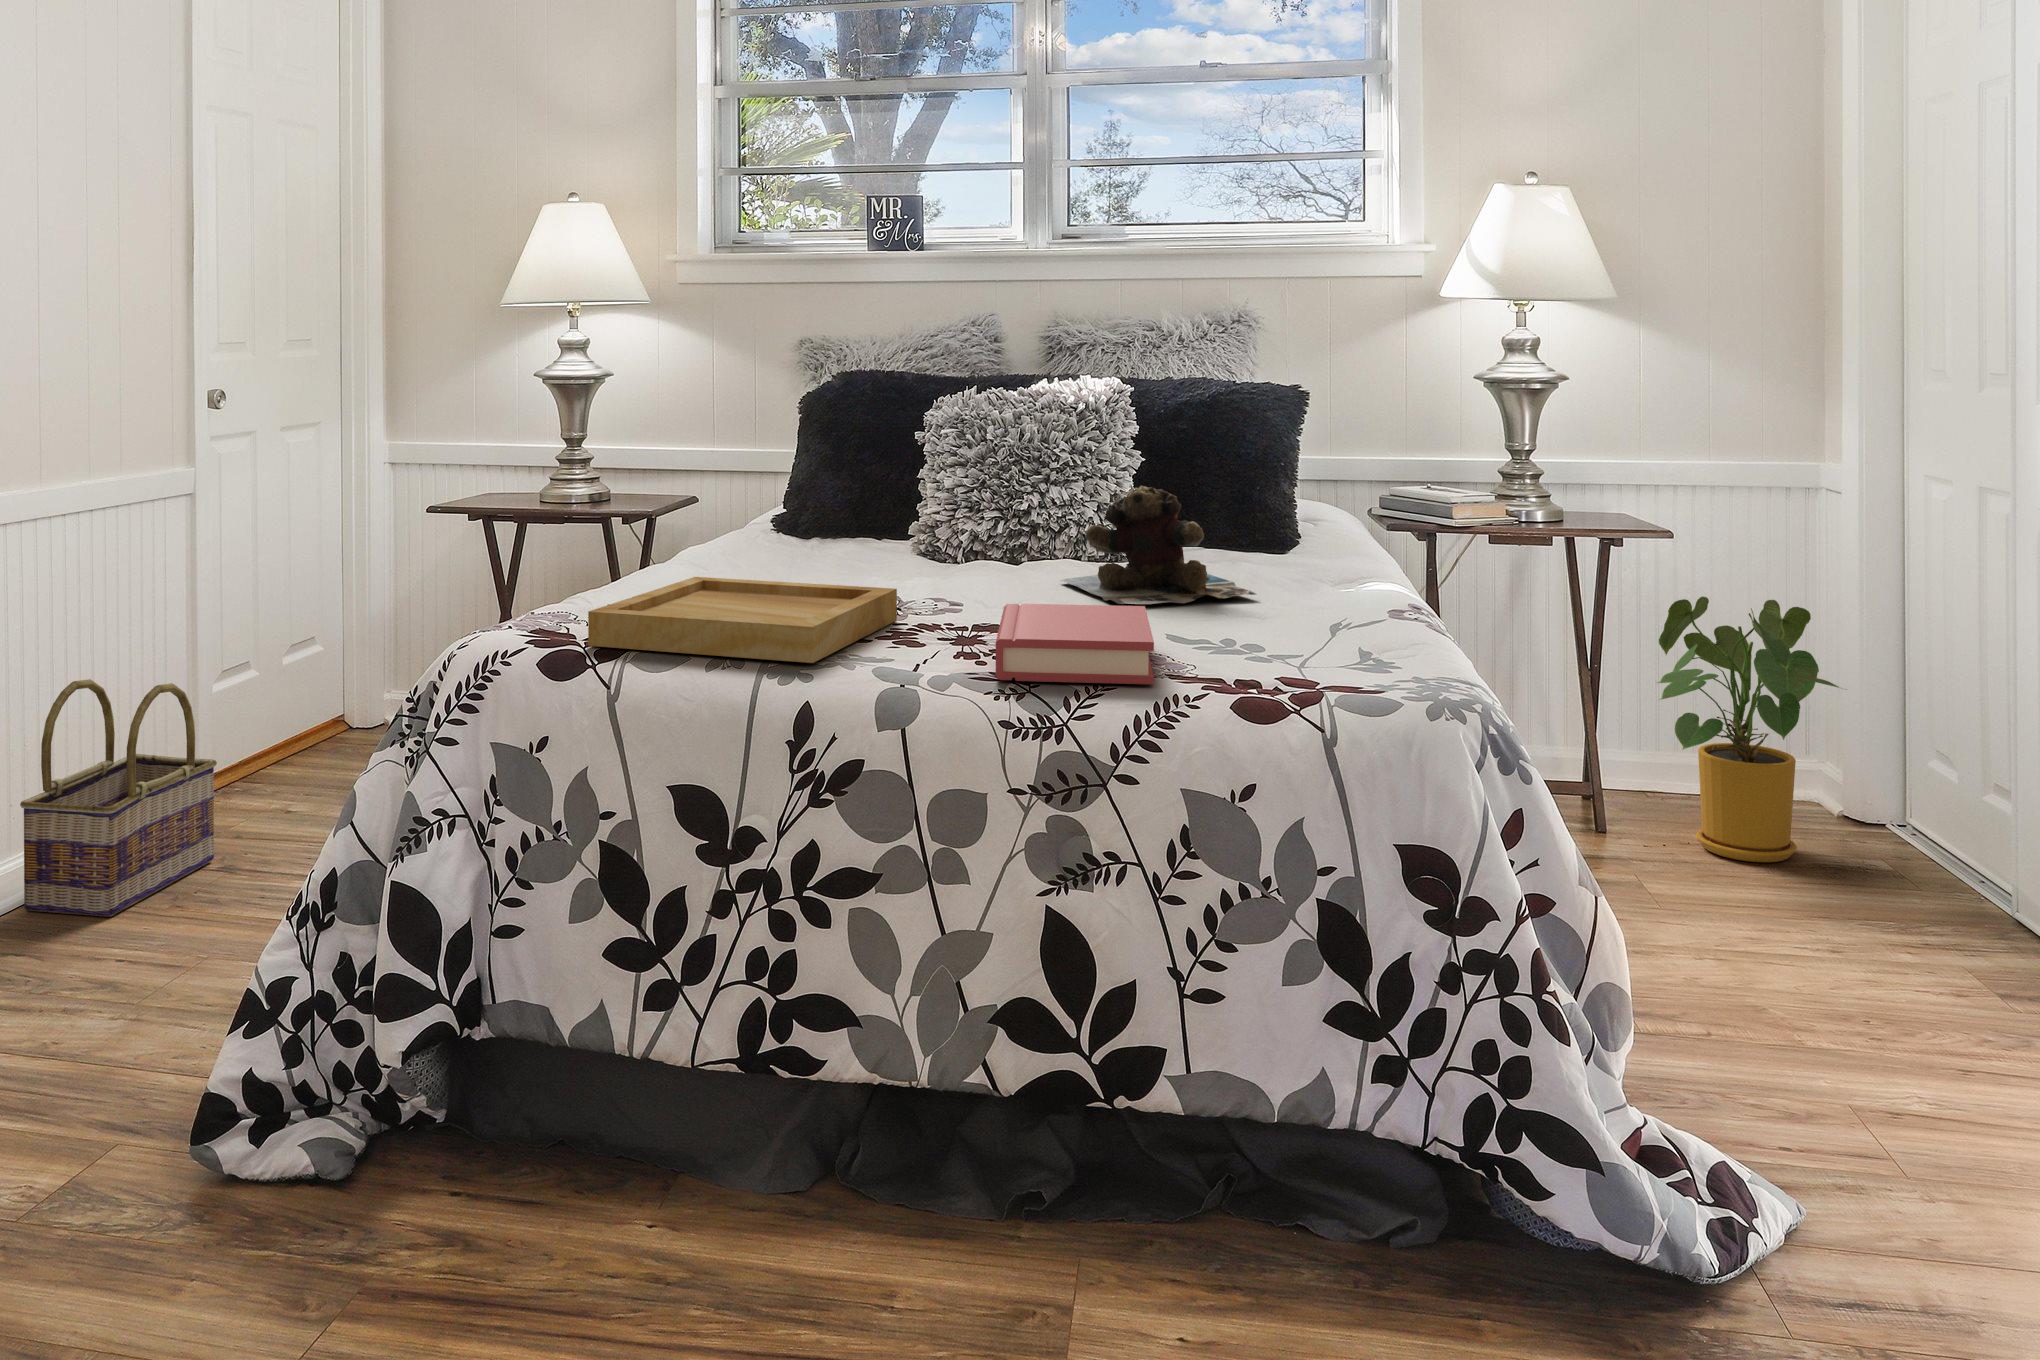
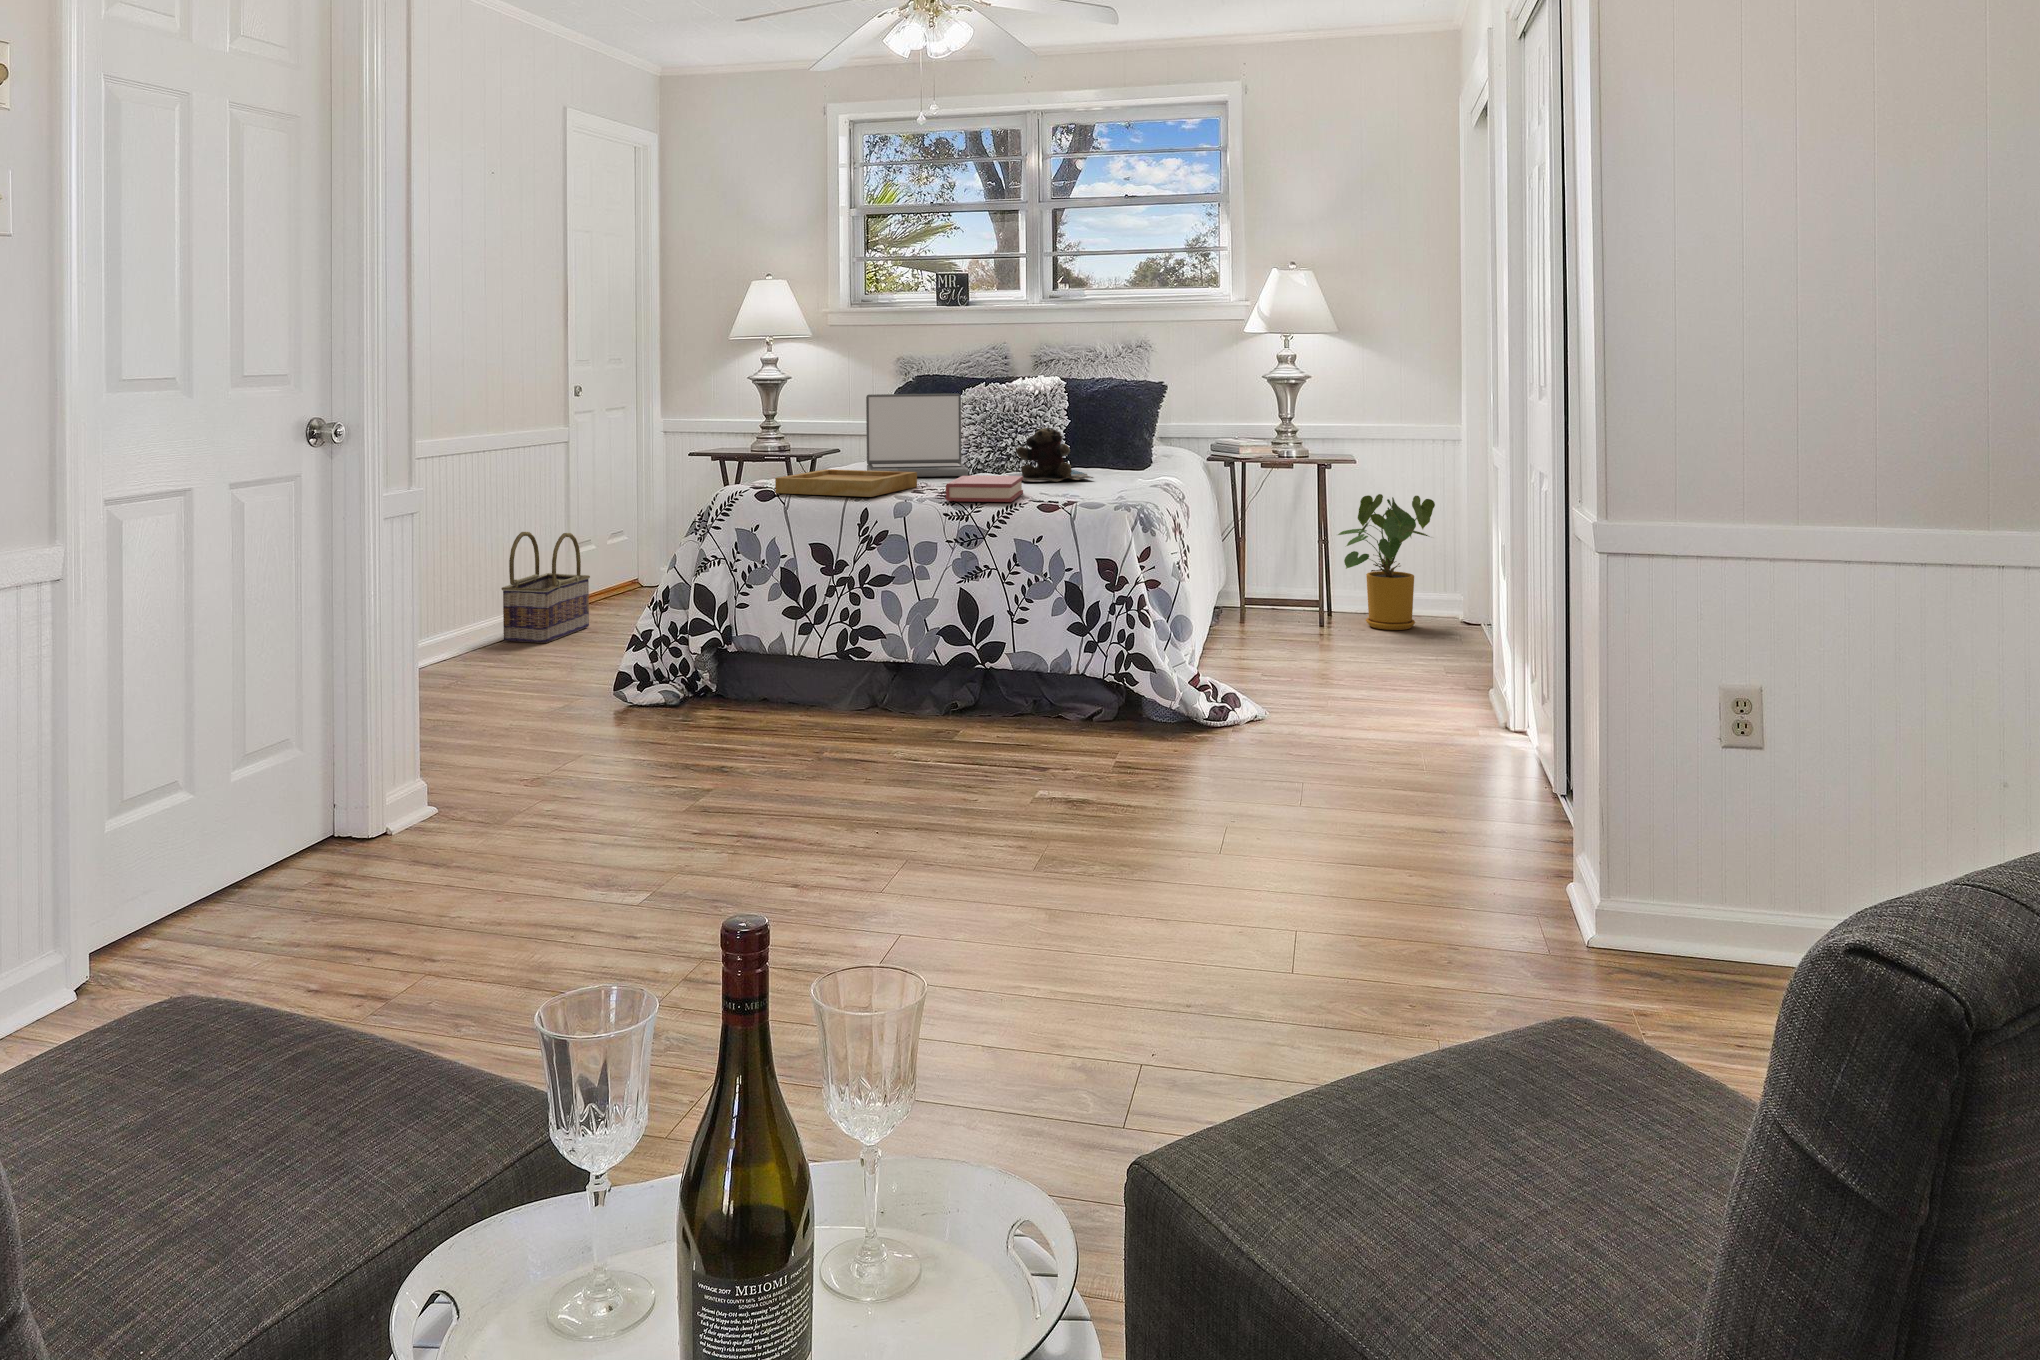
laptop: none [769,411,985,588] -> present [866,394,968,477]

